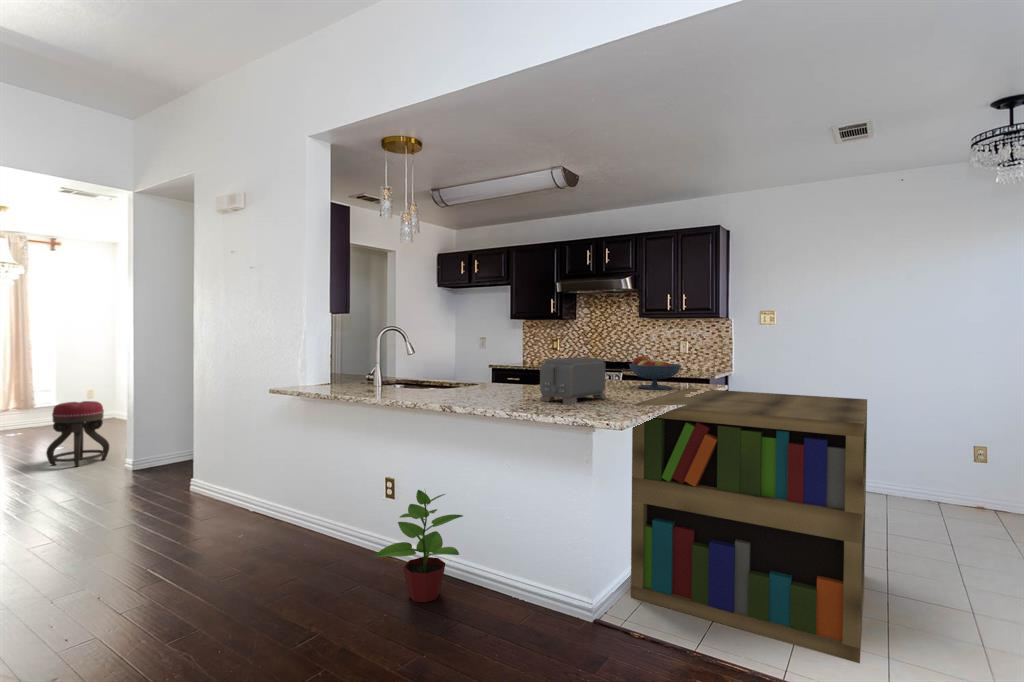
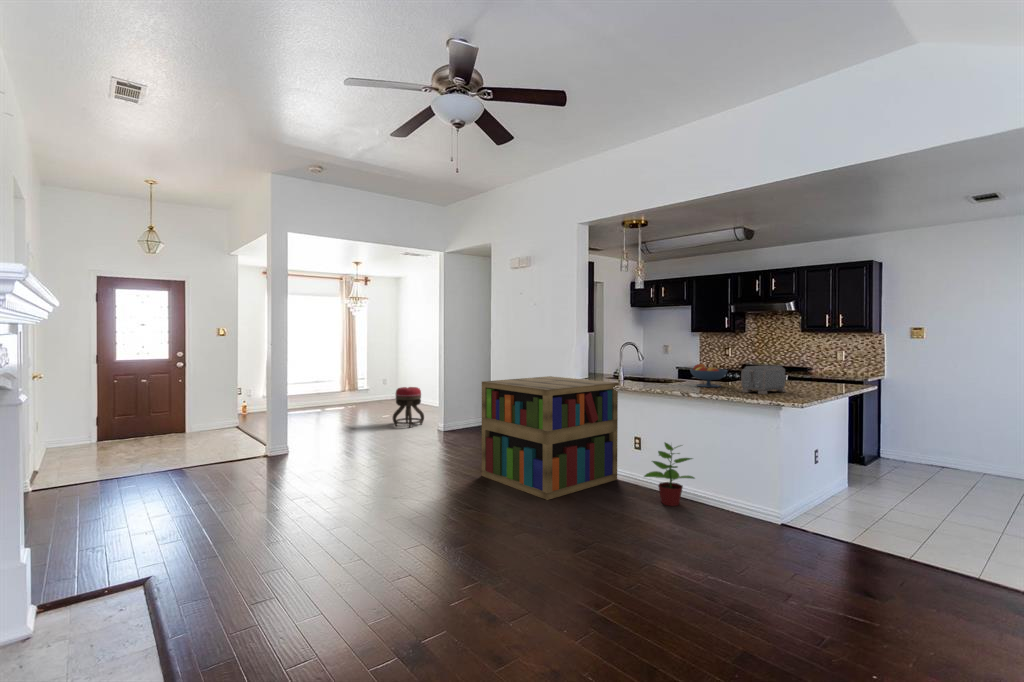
fruit bowl: present [629,356,681,389] -> present [690,364,727,387]
bookshelf: present [631,388,867,663] -> present [482,376,618,500]

